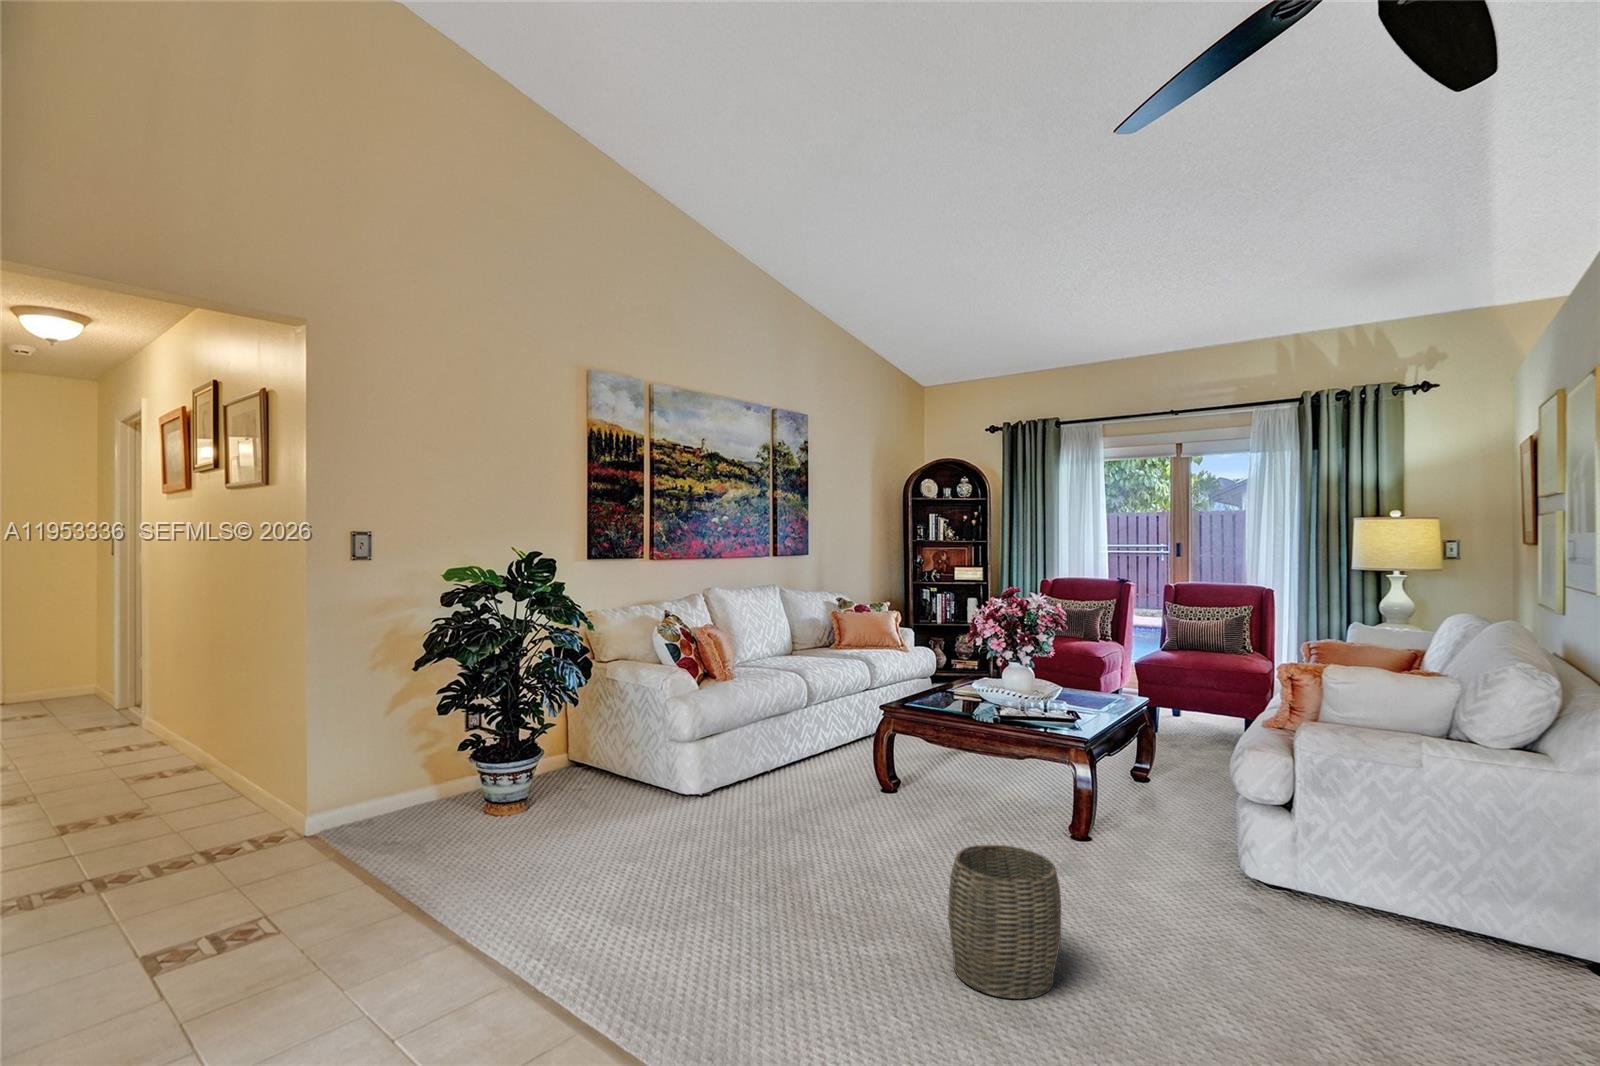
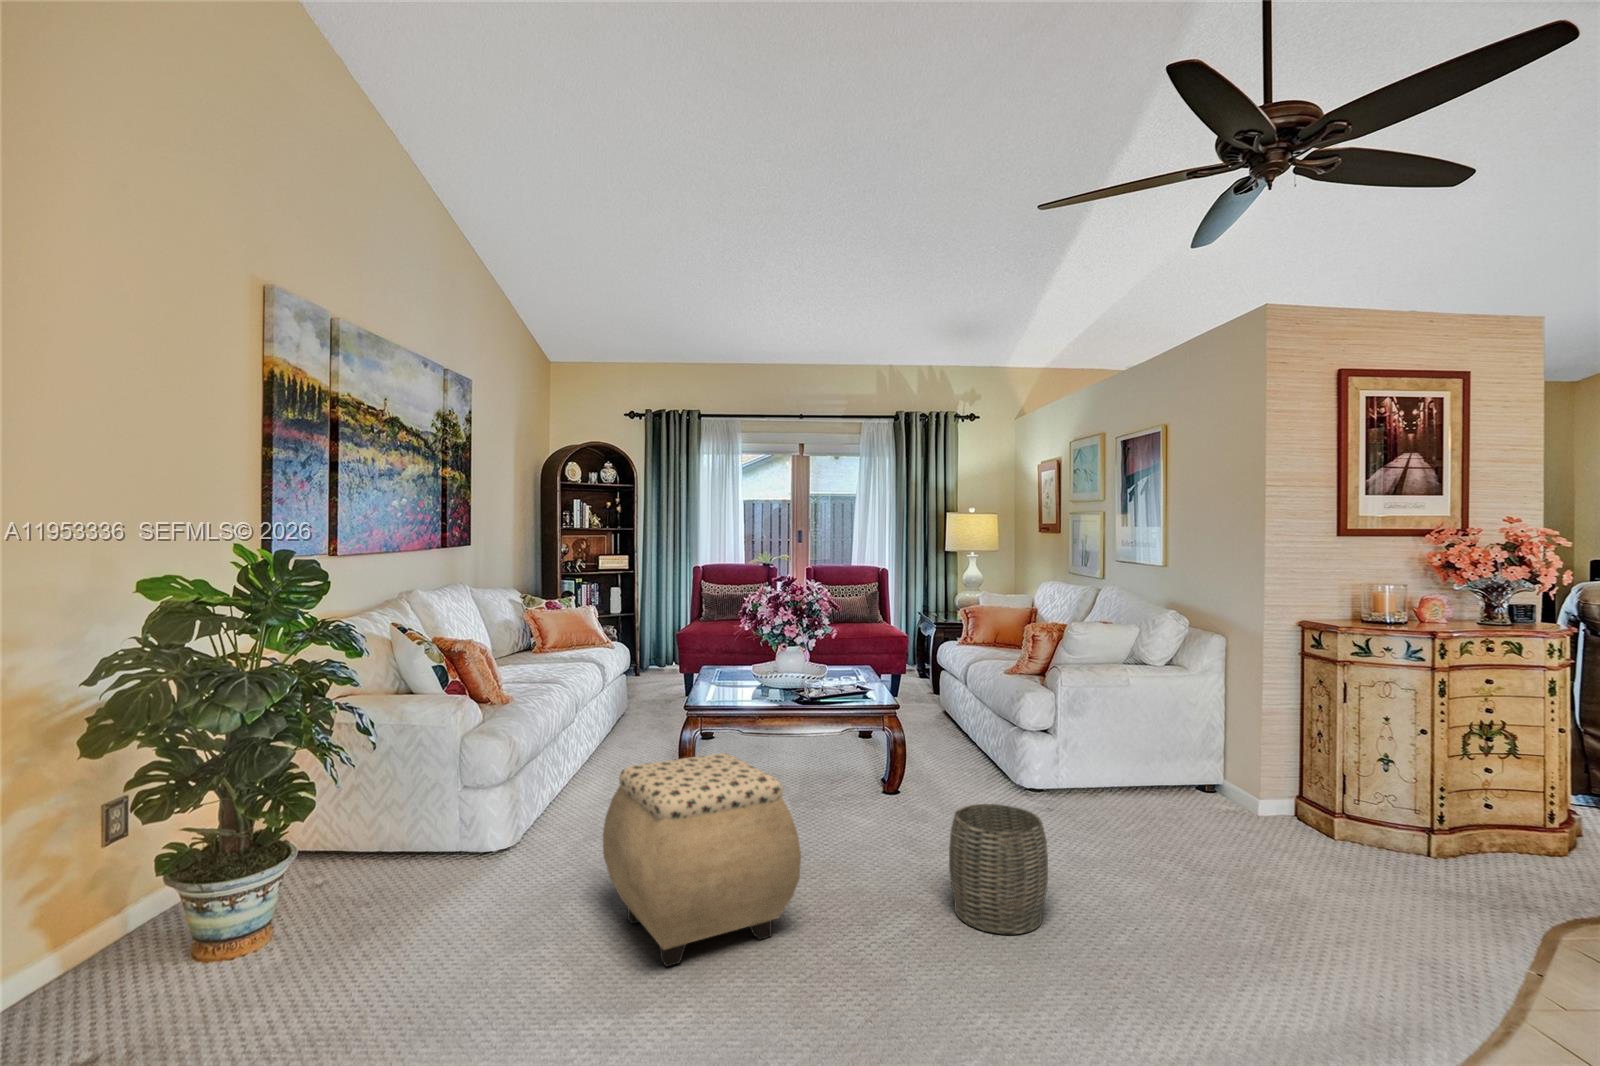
ottoman: none [654,737,812,913] -> present [603,753,801,966]

